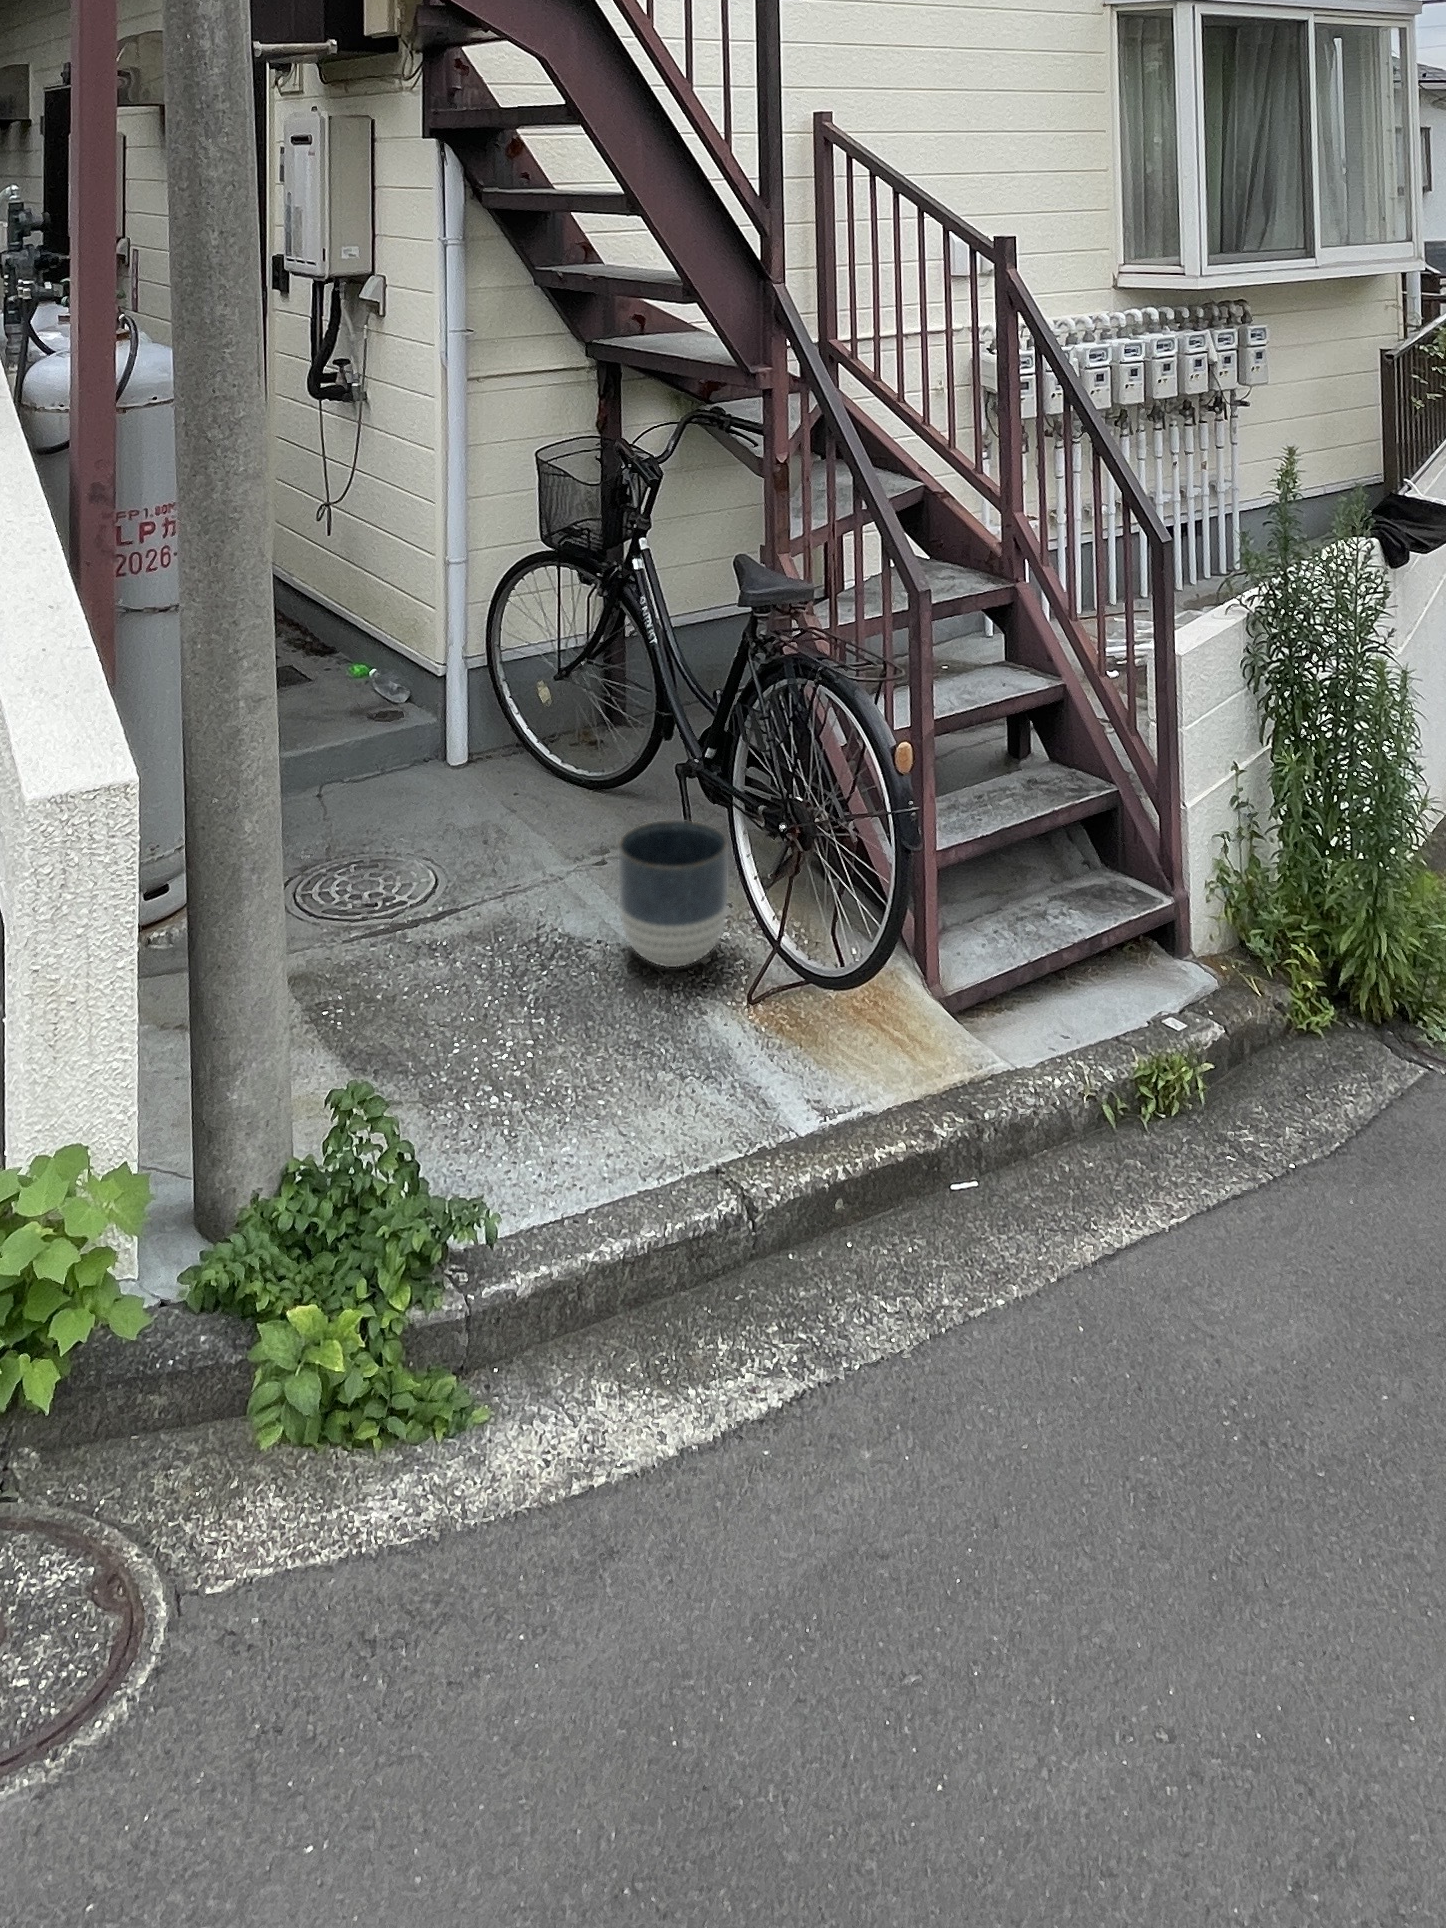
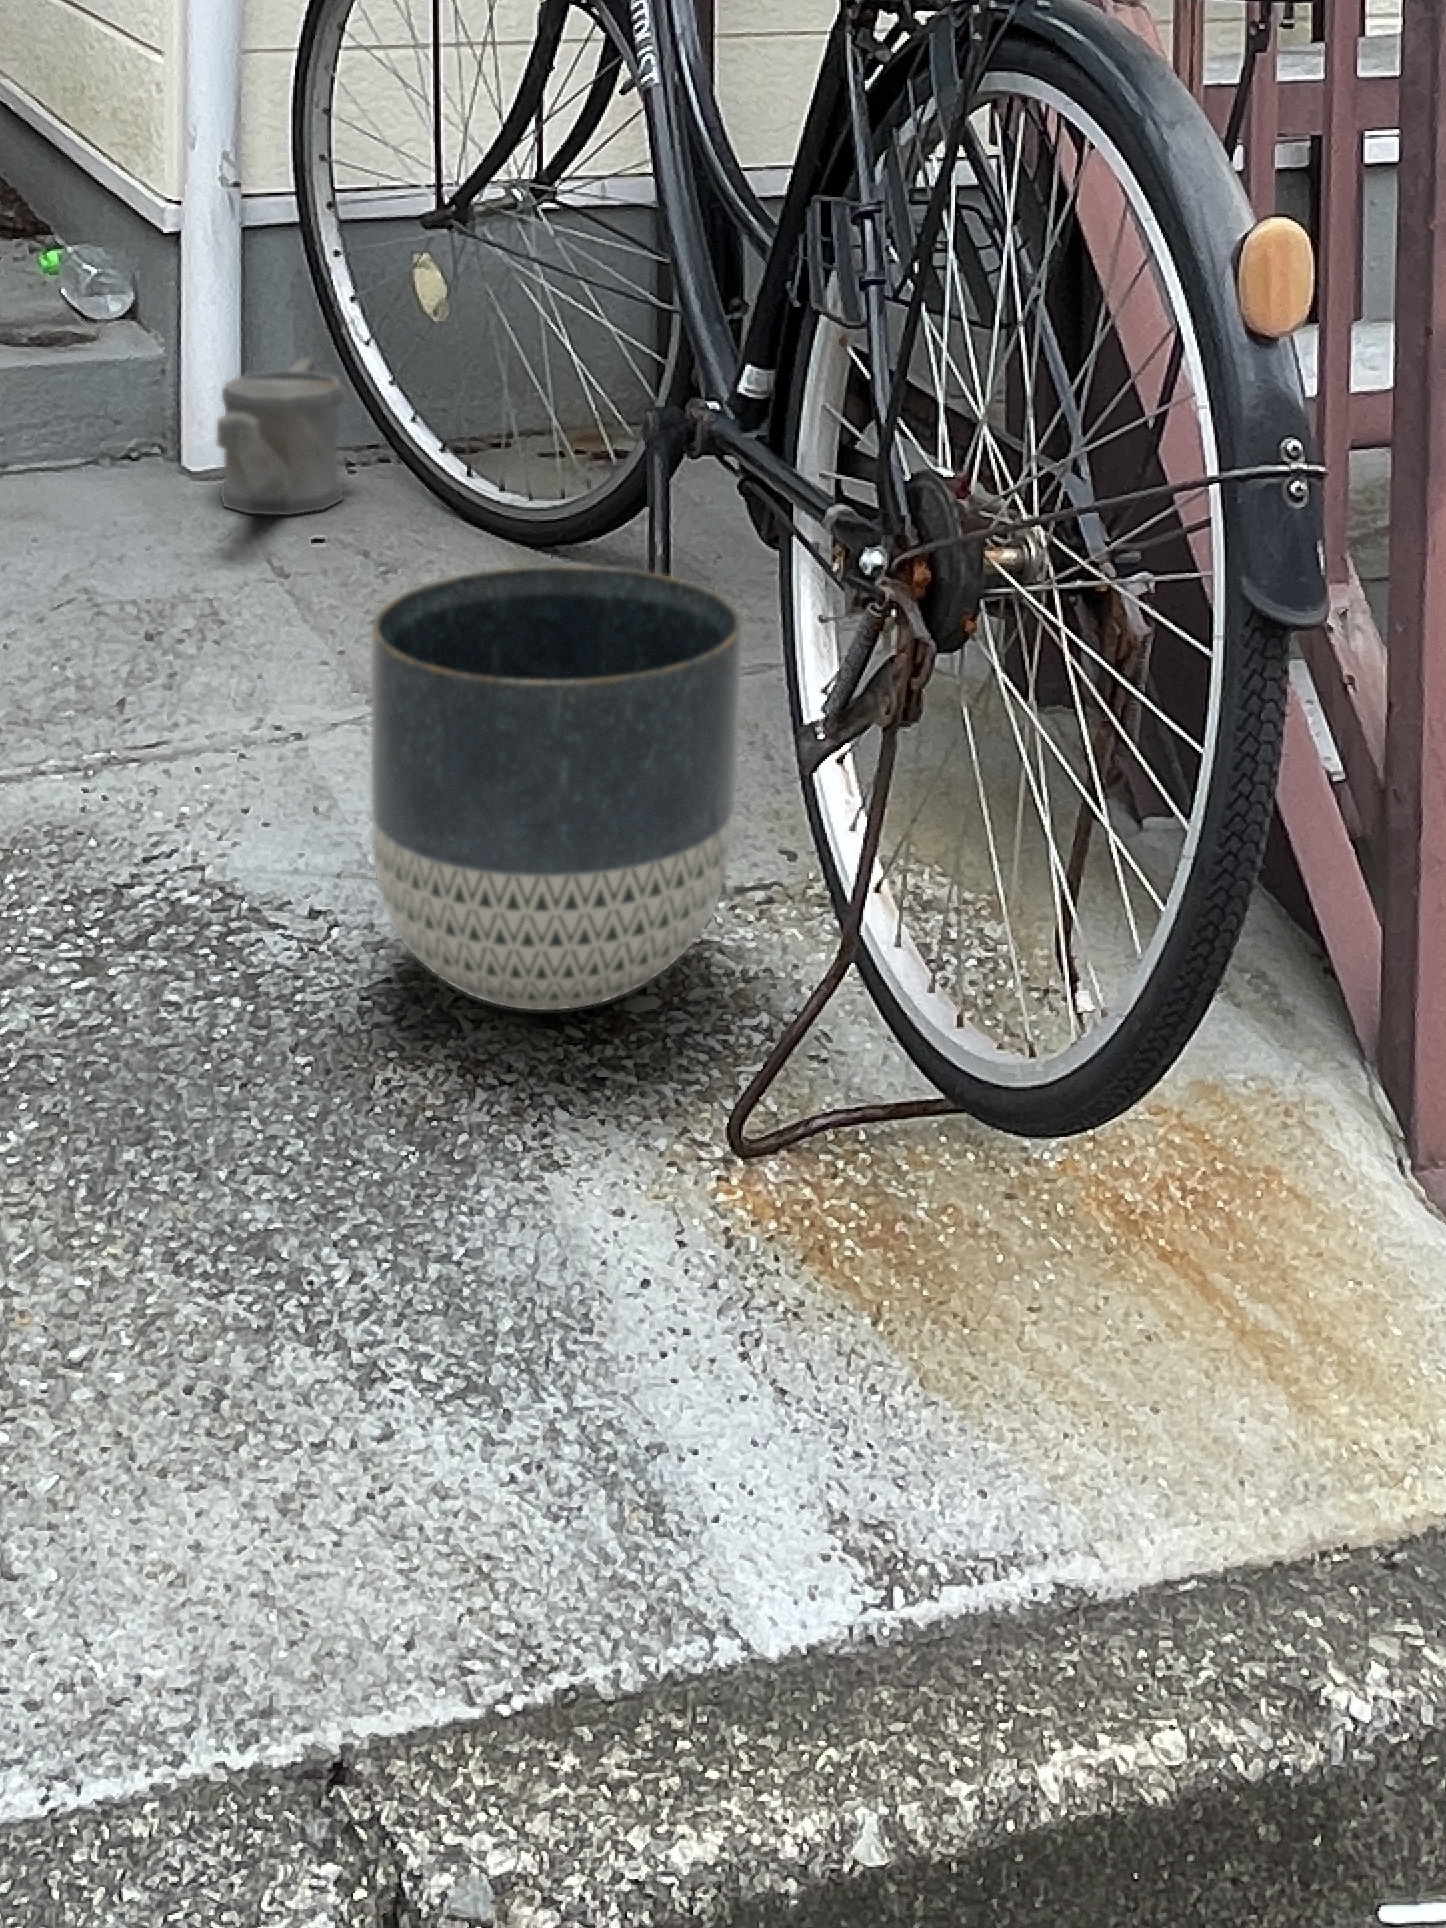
watering can: none [471,719,515,785] -> present [217,358,345,515]

